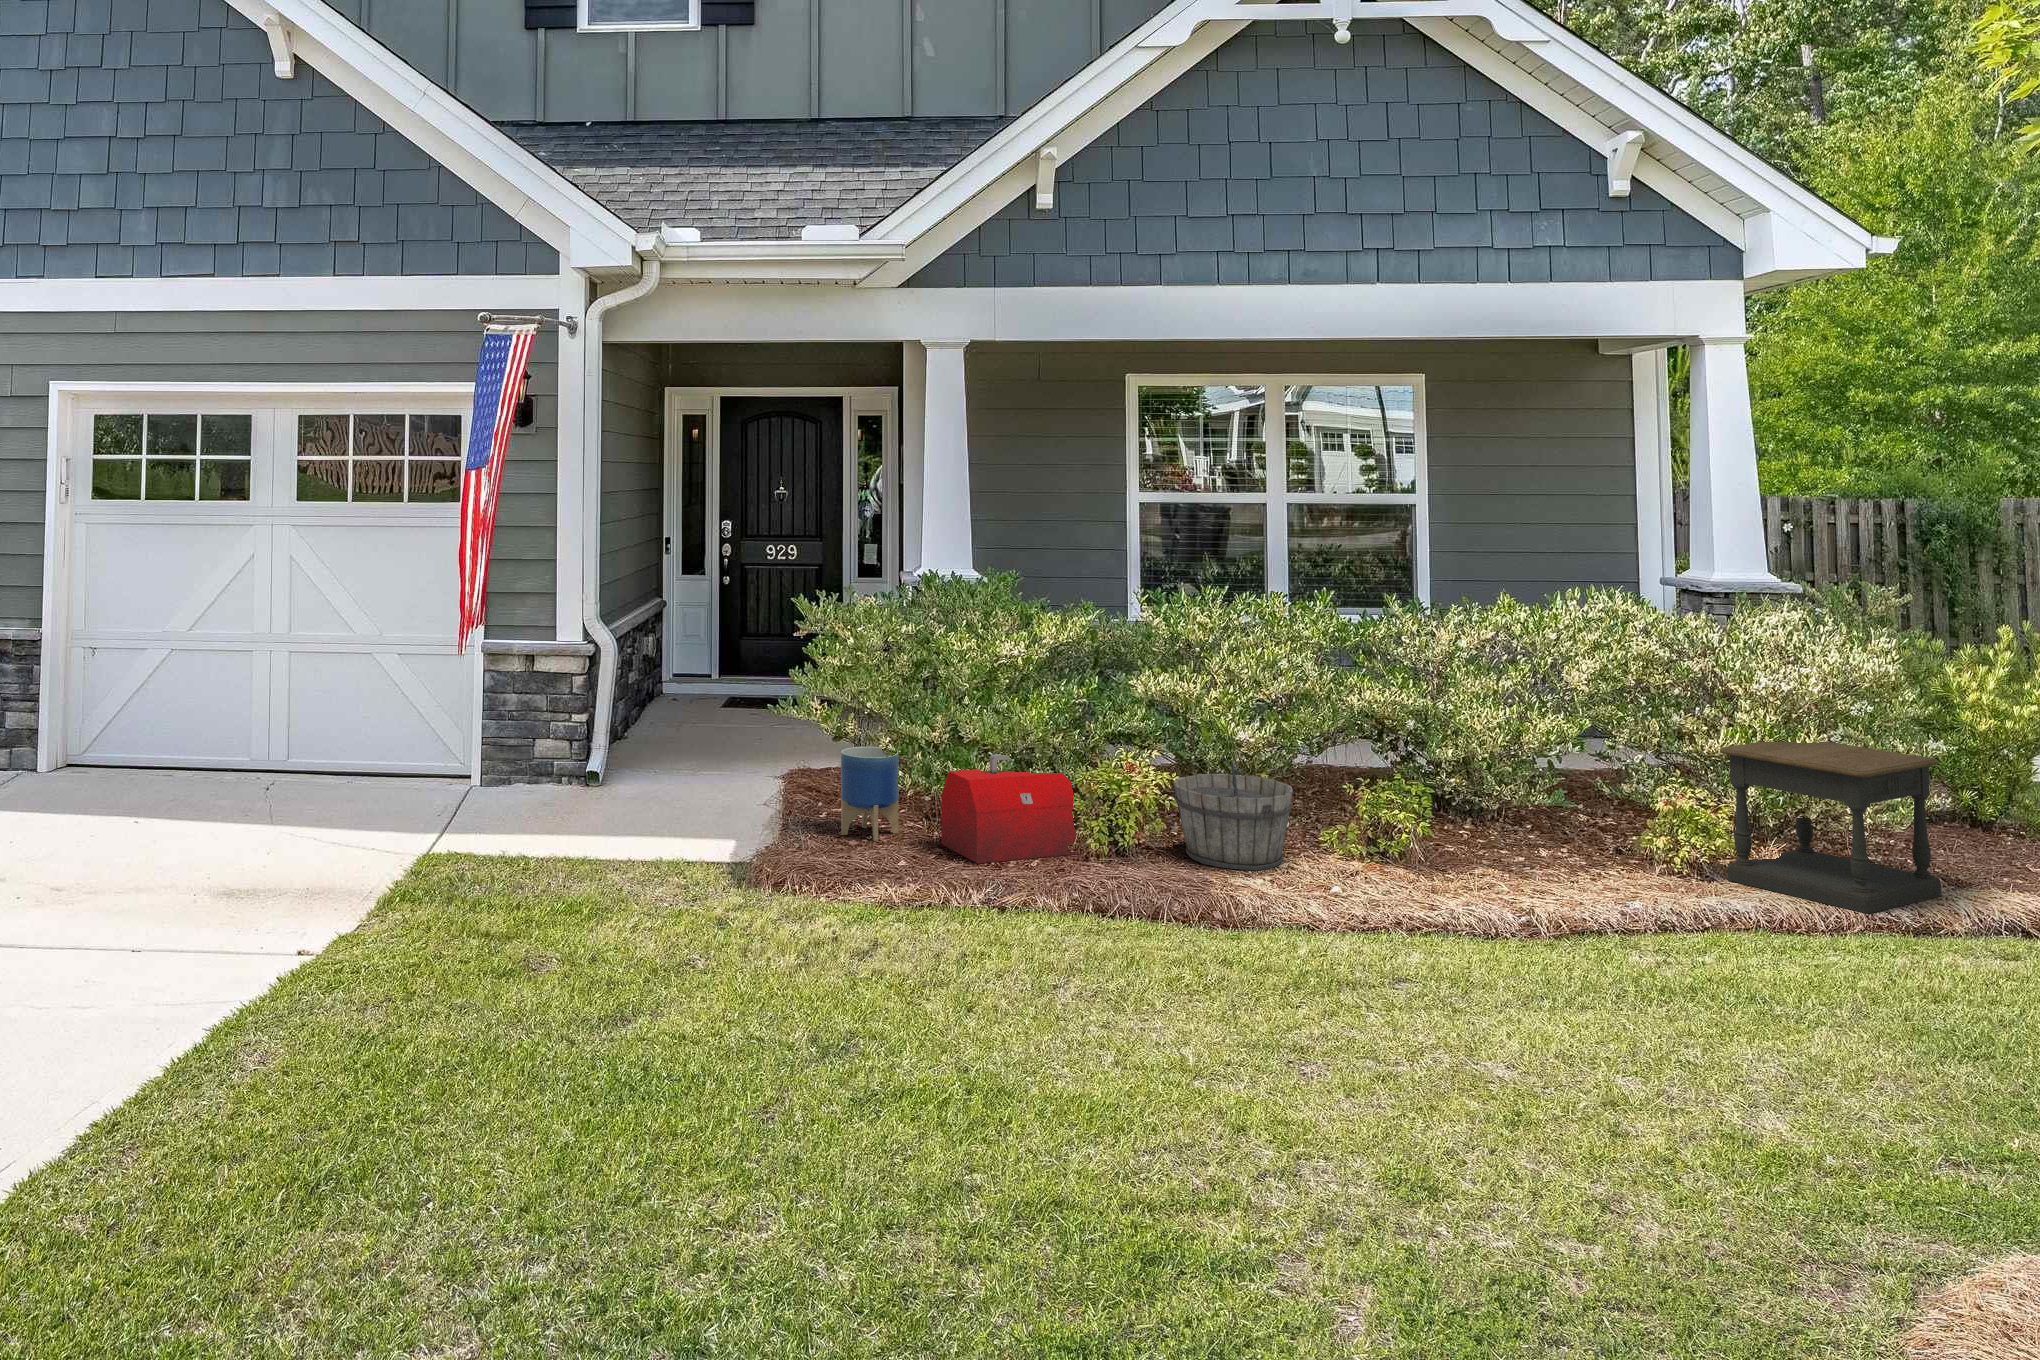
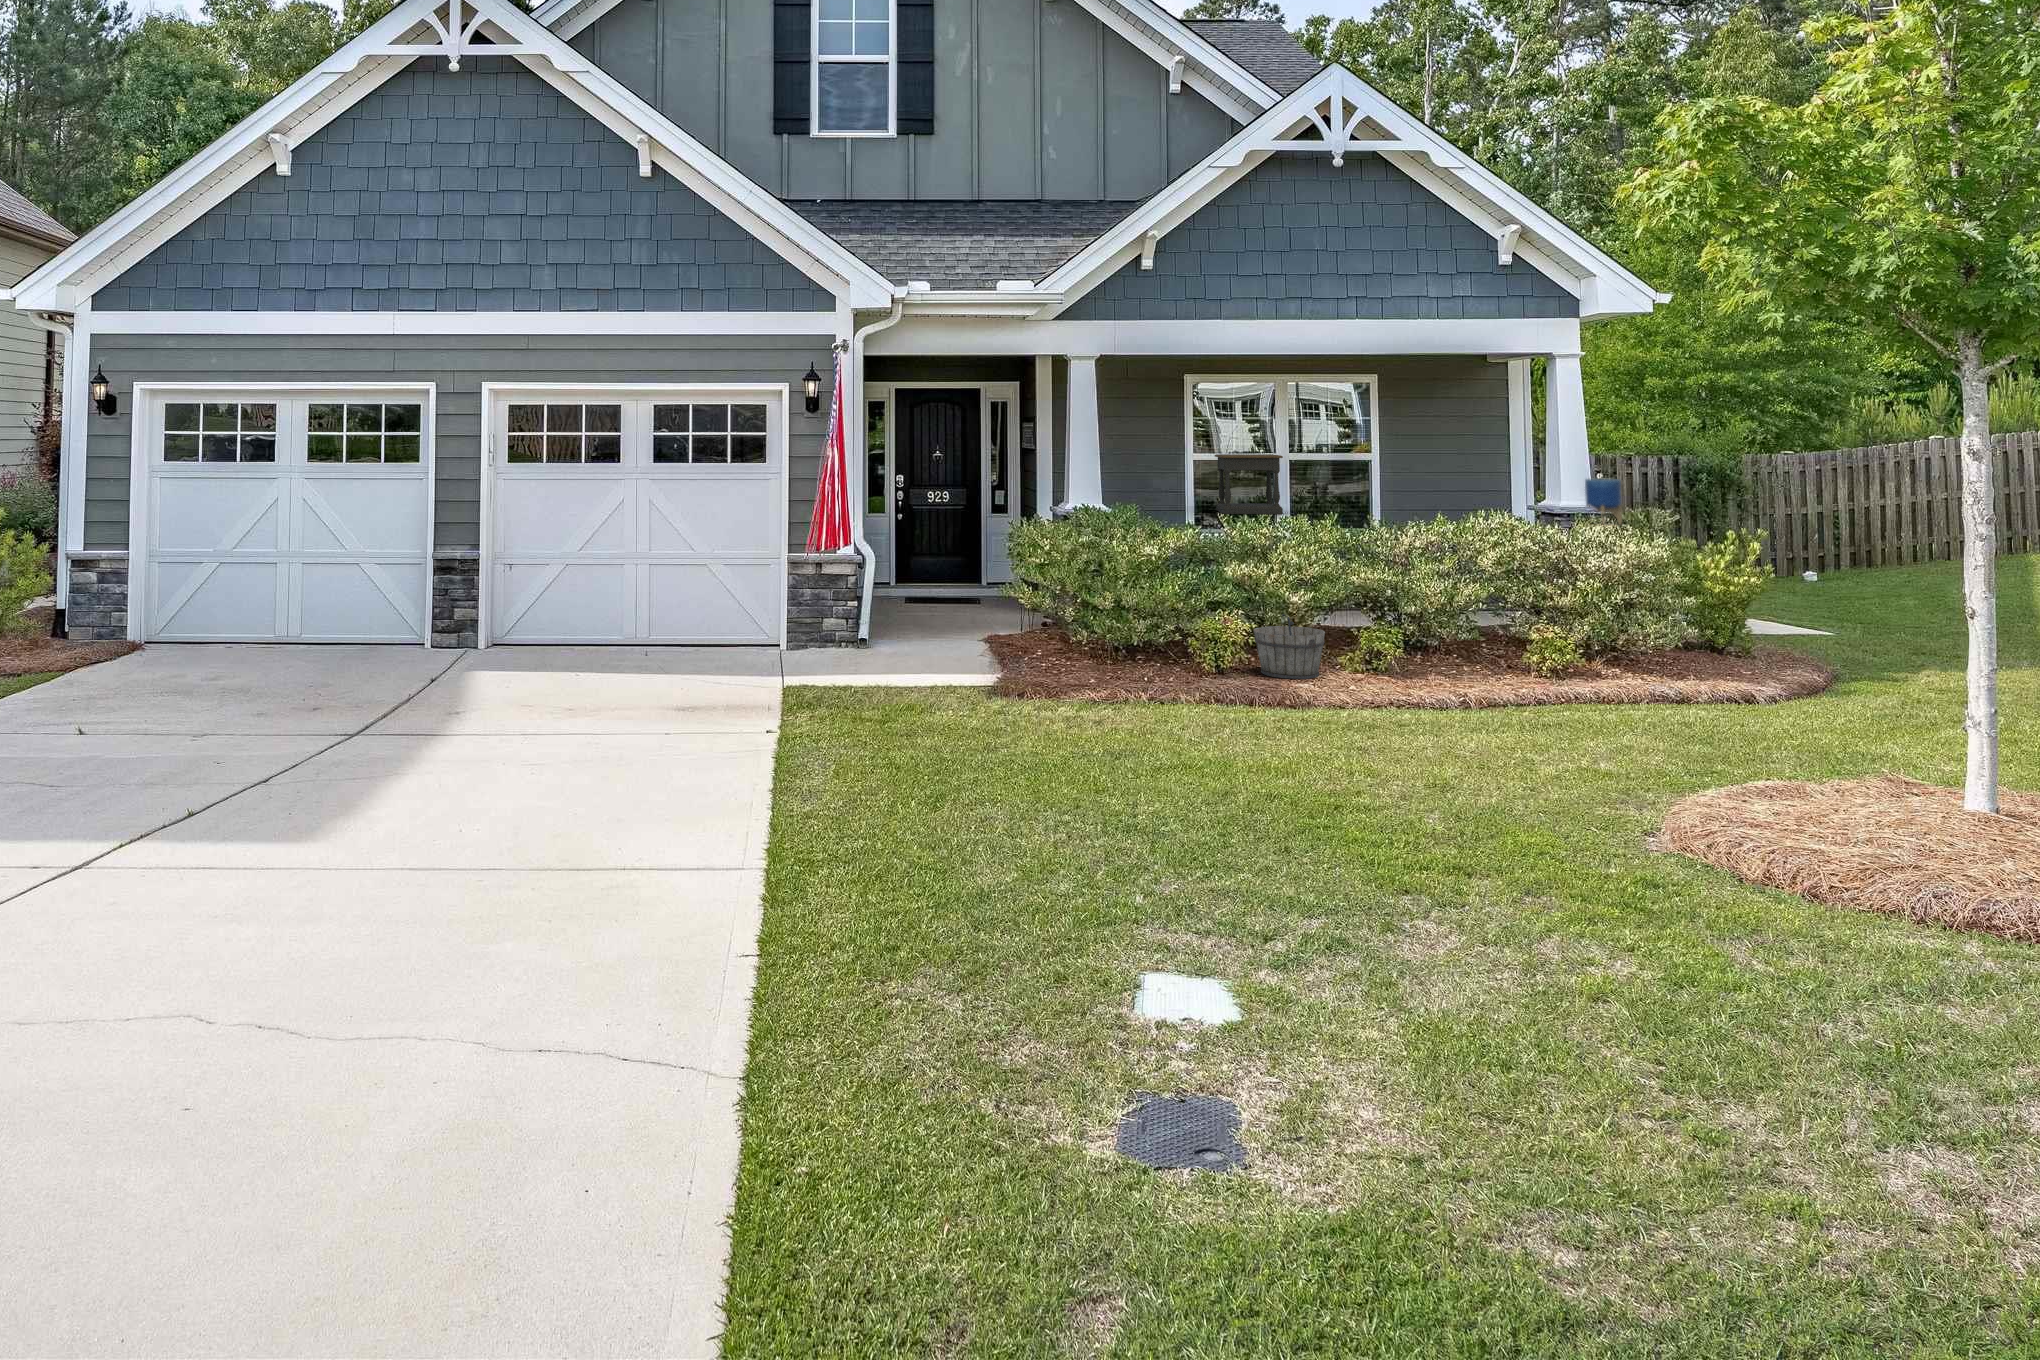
side table: present [1720,741,1941,913] -> present [1215,454,1283,514]
planter: present [841,747,899,841] -> present [1585,478,1622,524]
toolbox: present [941,754,1079,863] -> none [1113,615,1199,680]

